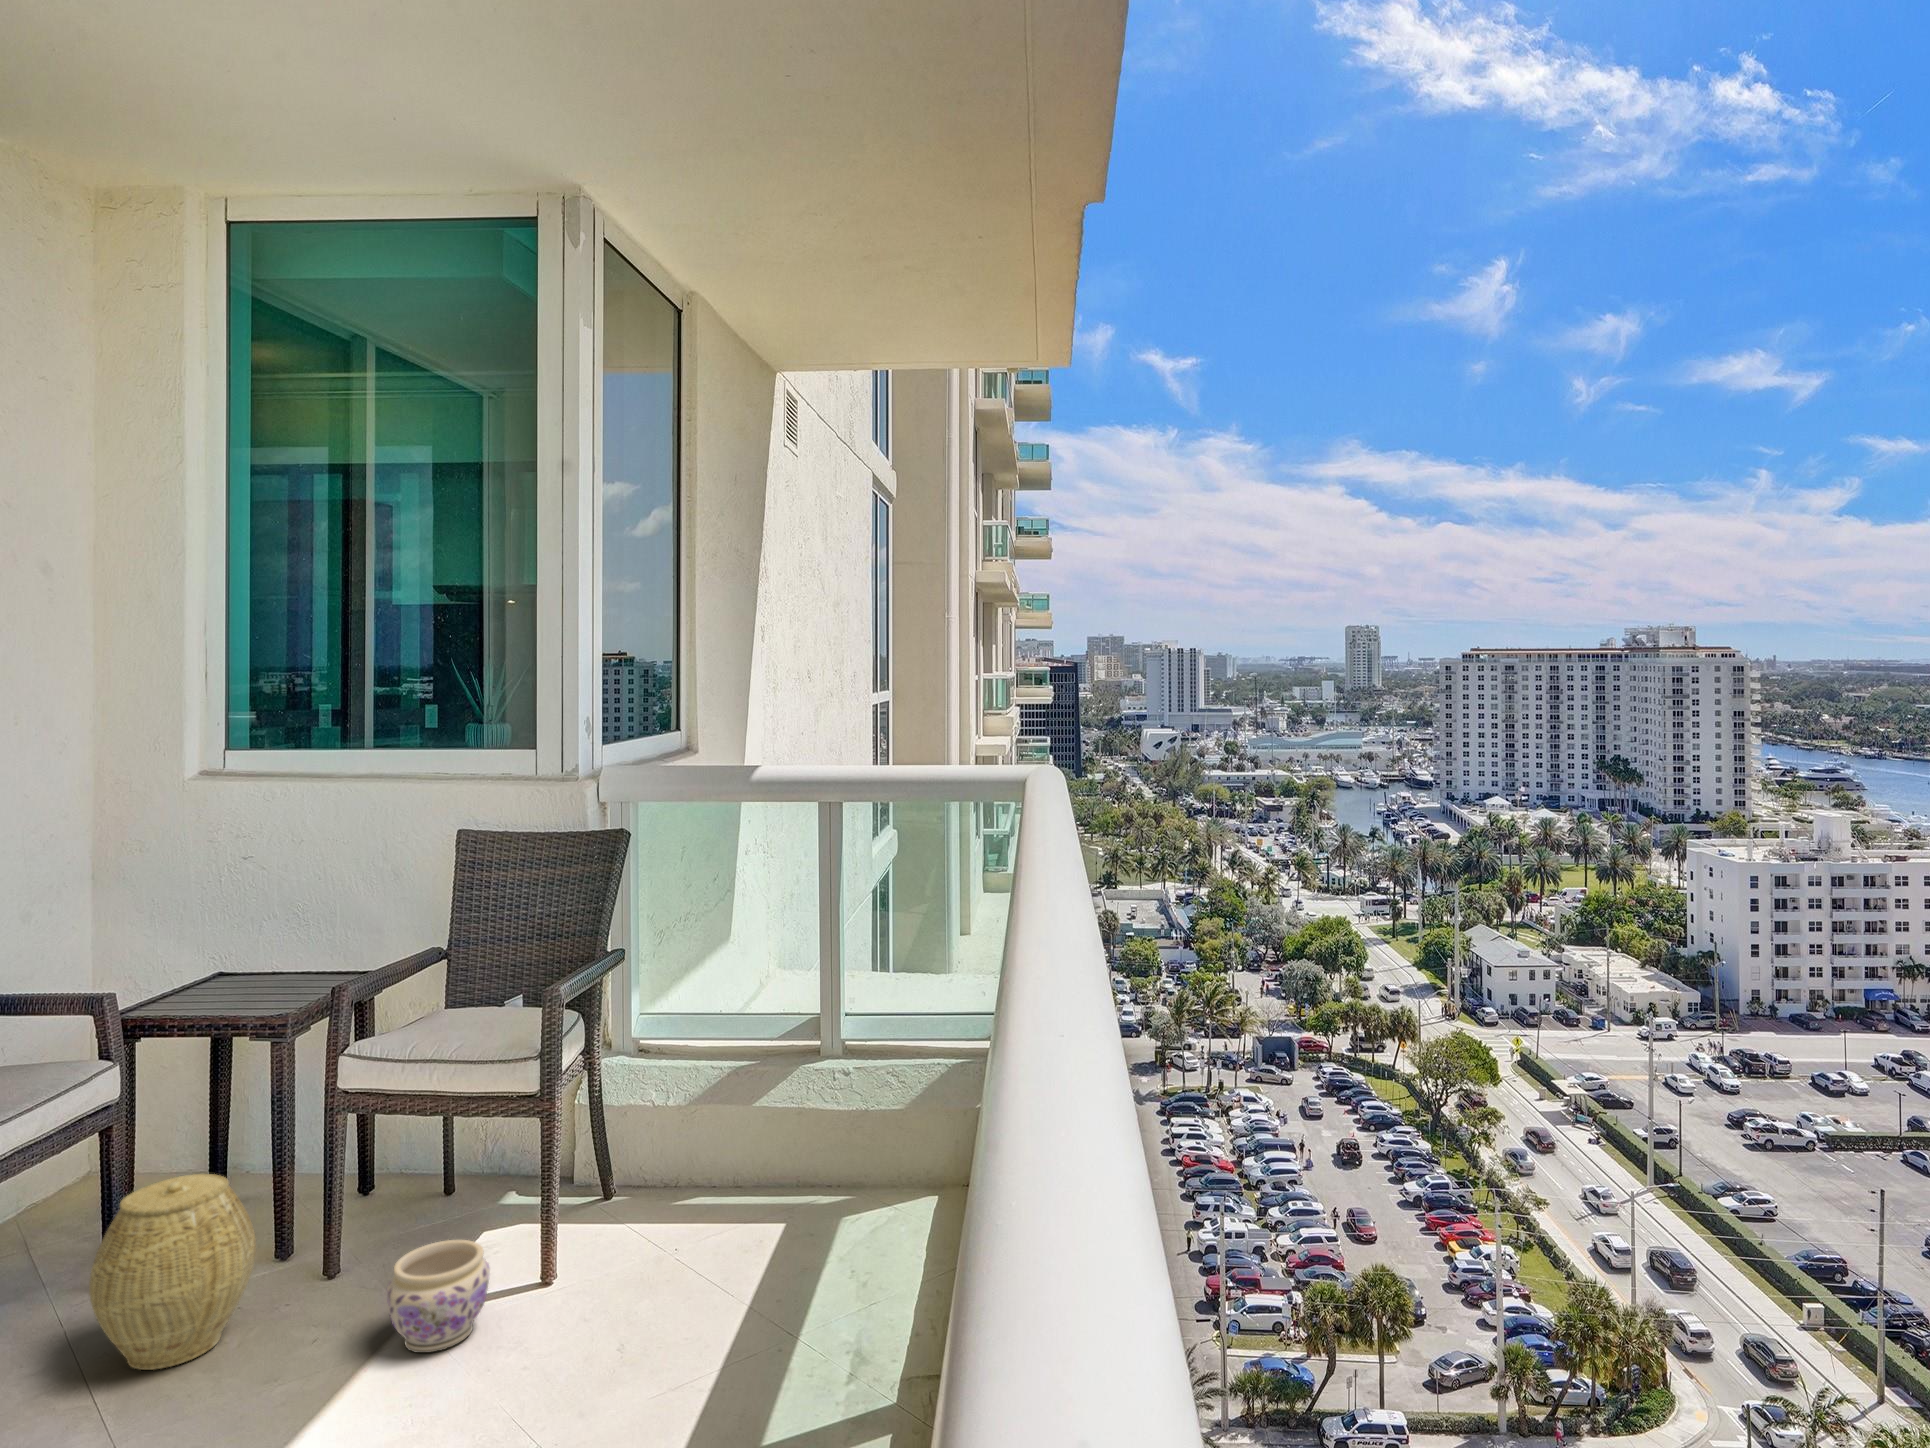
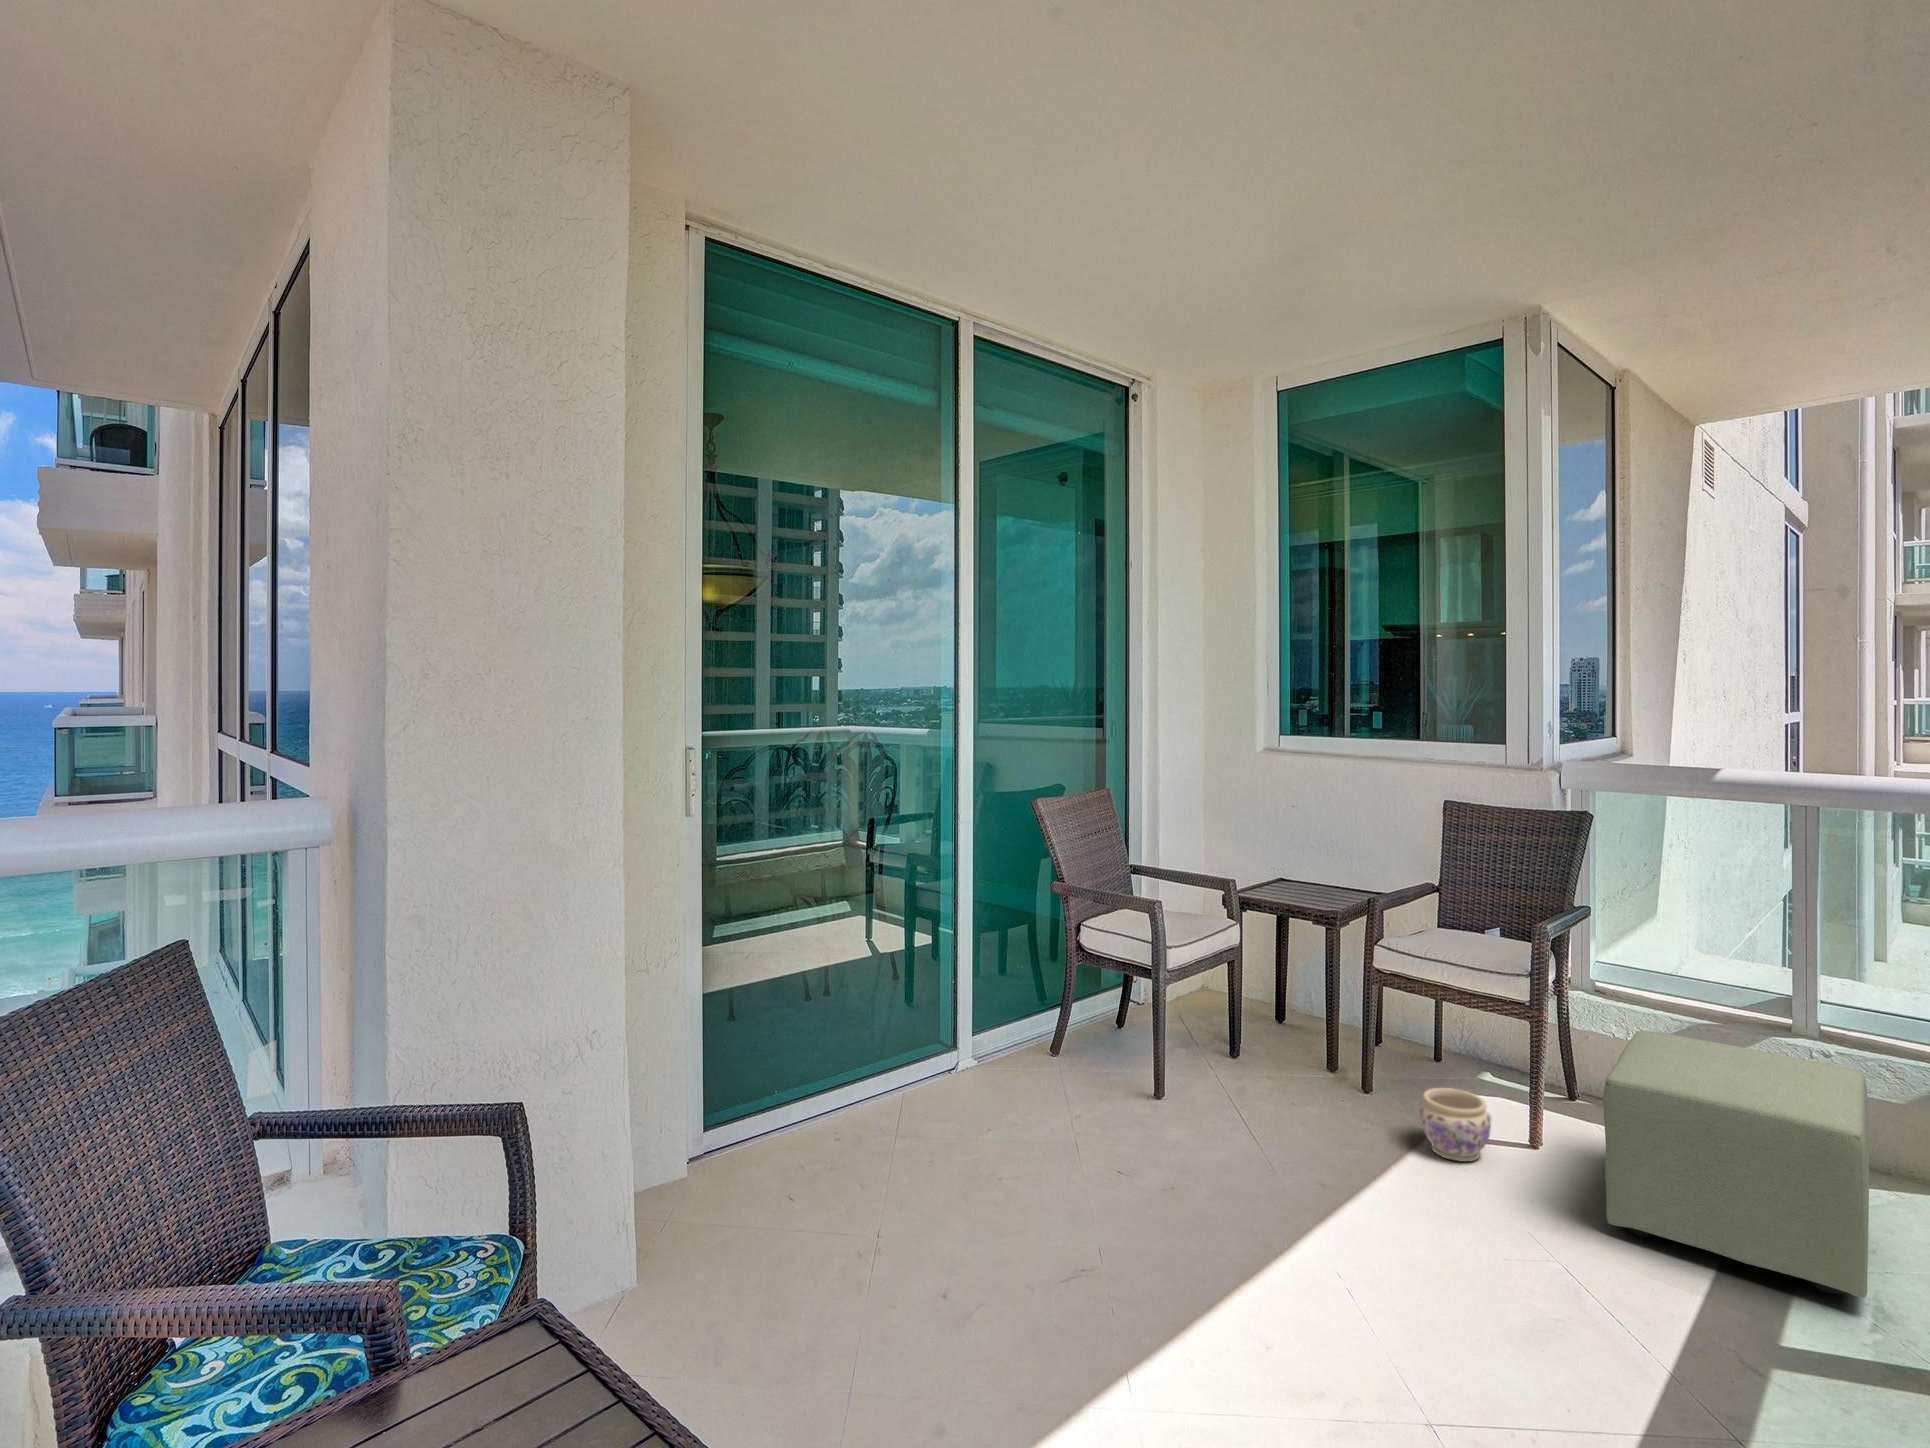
ottoman: none [619,1086,877,1371] -> present [1603,1030,1869,1297]
woven basket: present [89,1174,256,1370] -> none [1245,1000,1332,1112]

